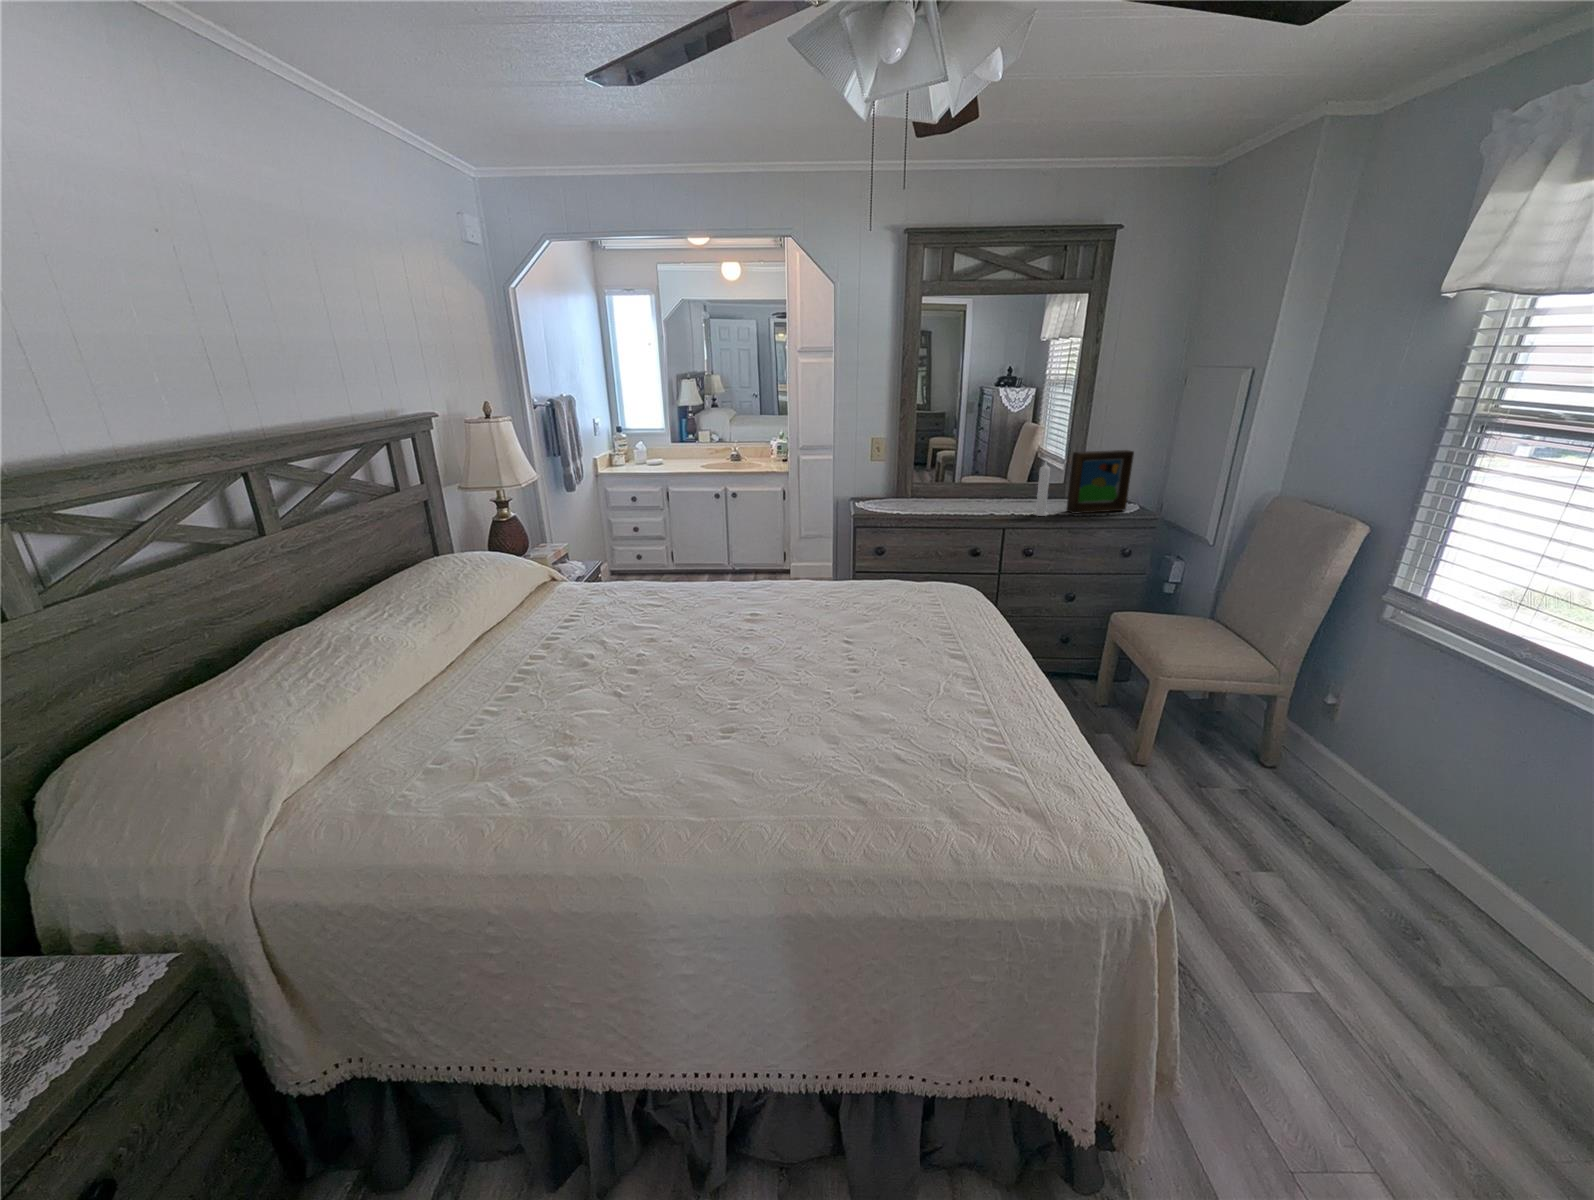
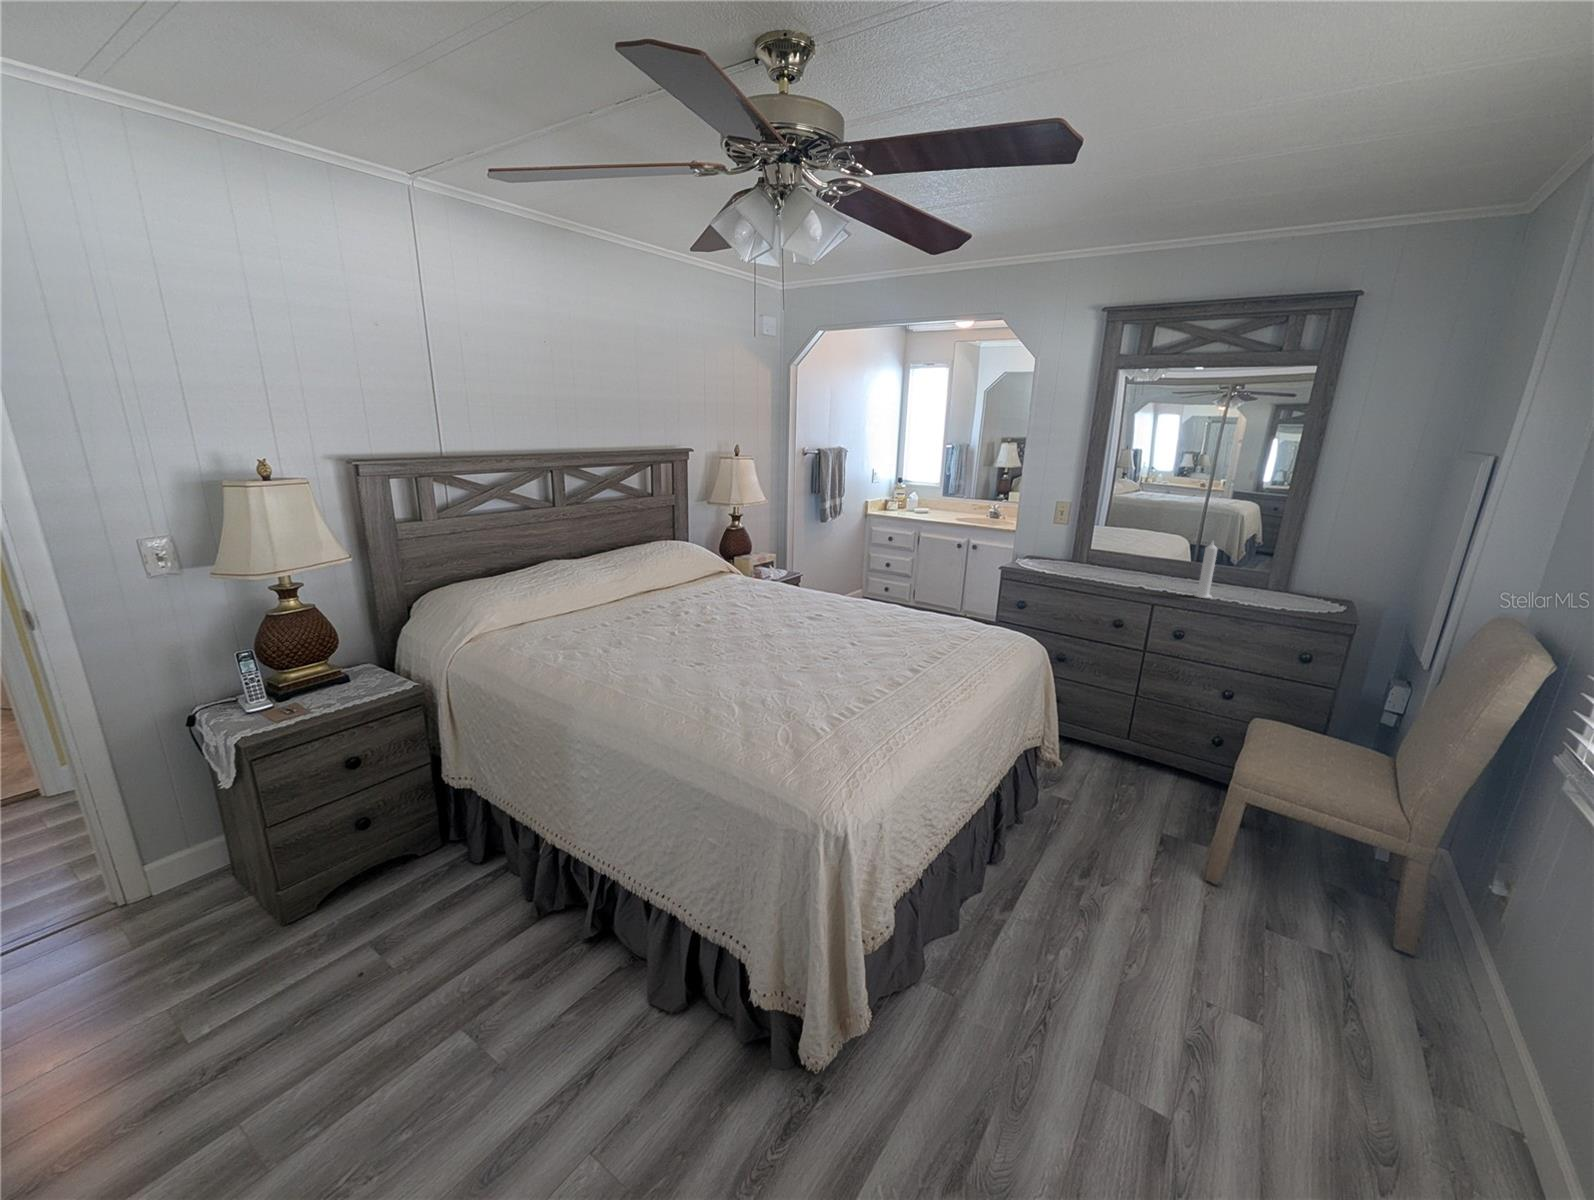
picture frame: present [1066,450,1134,514] -> none [1244,536,1342,611]

